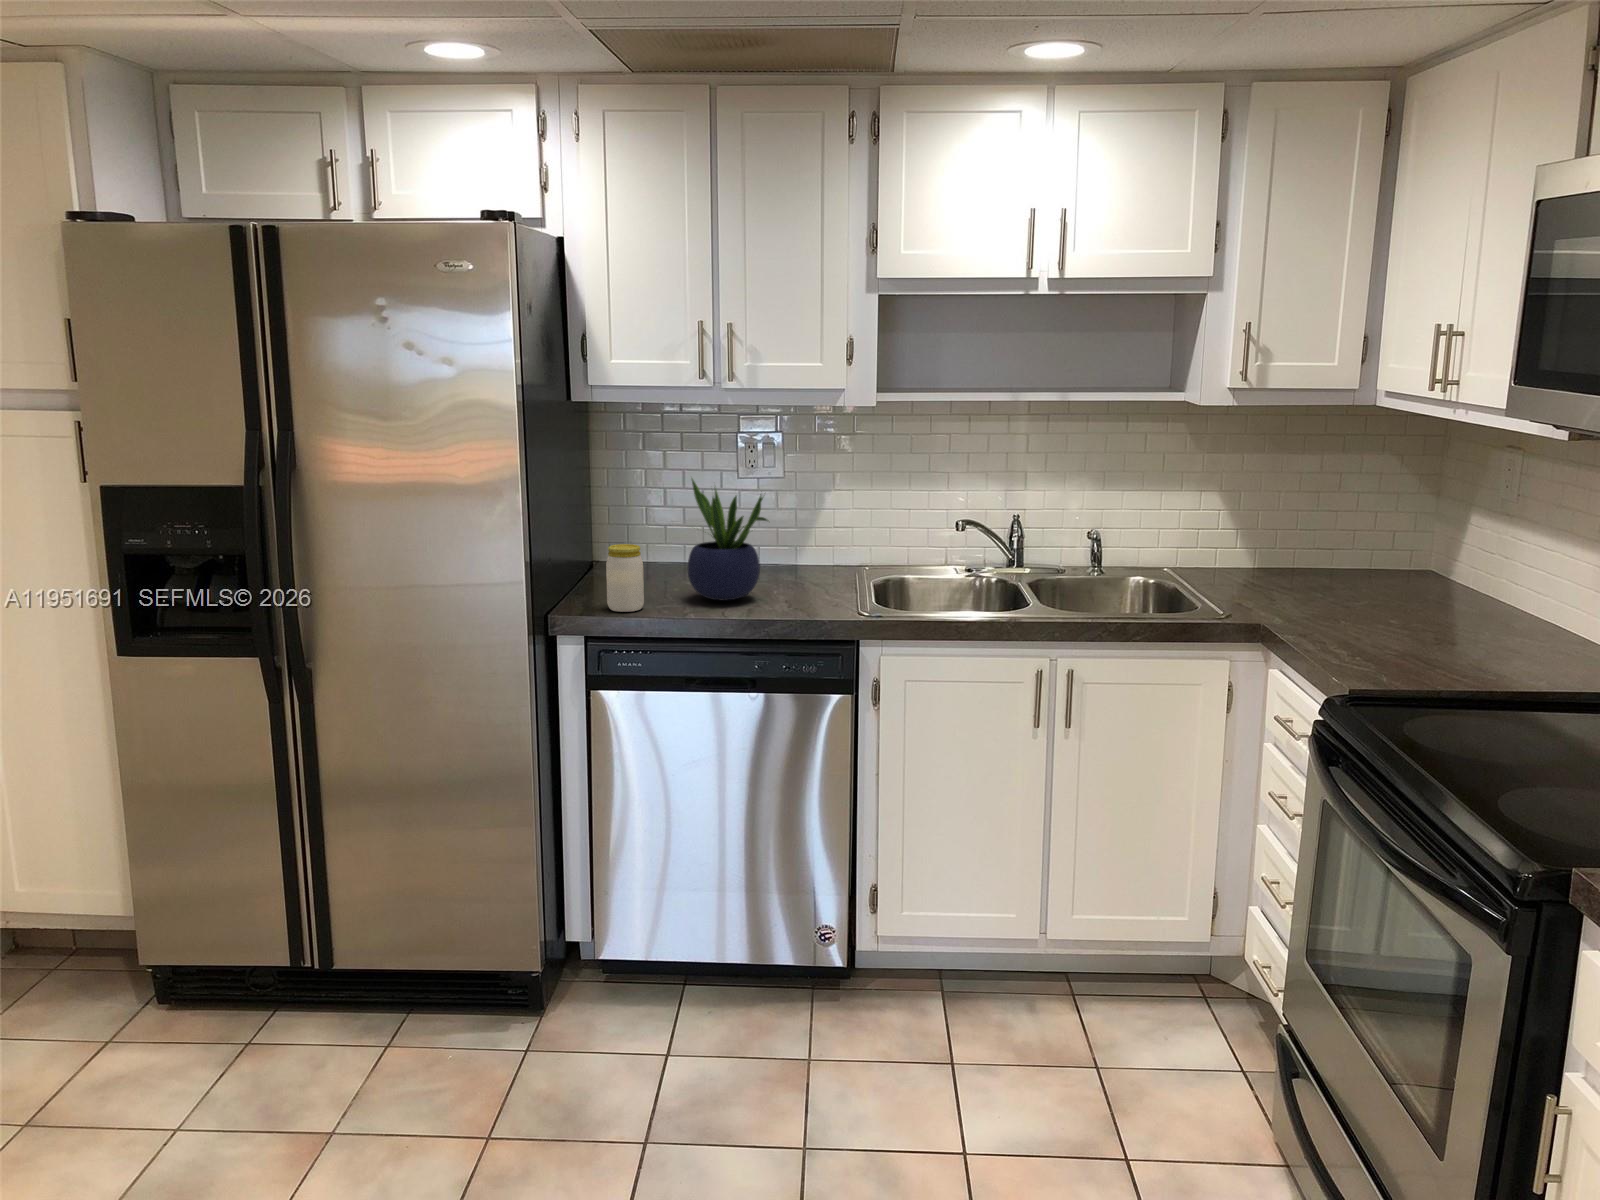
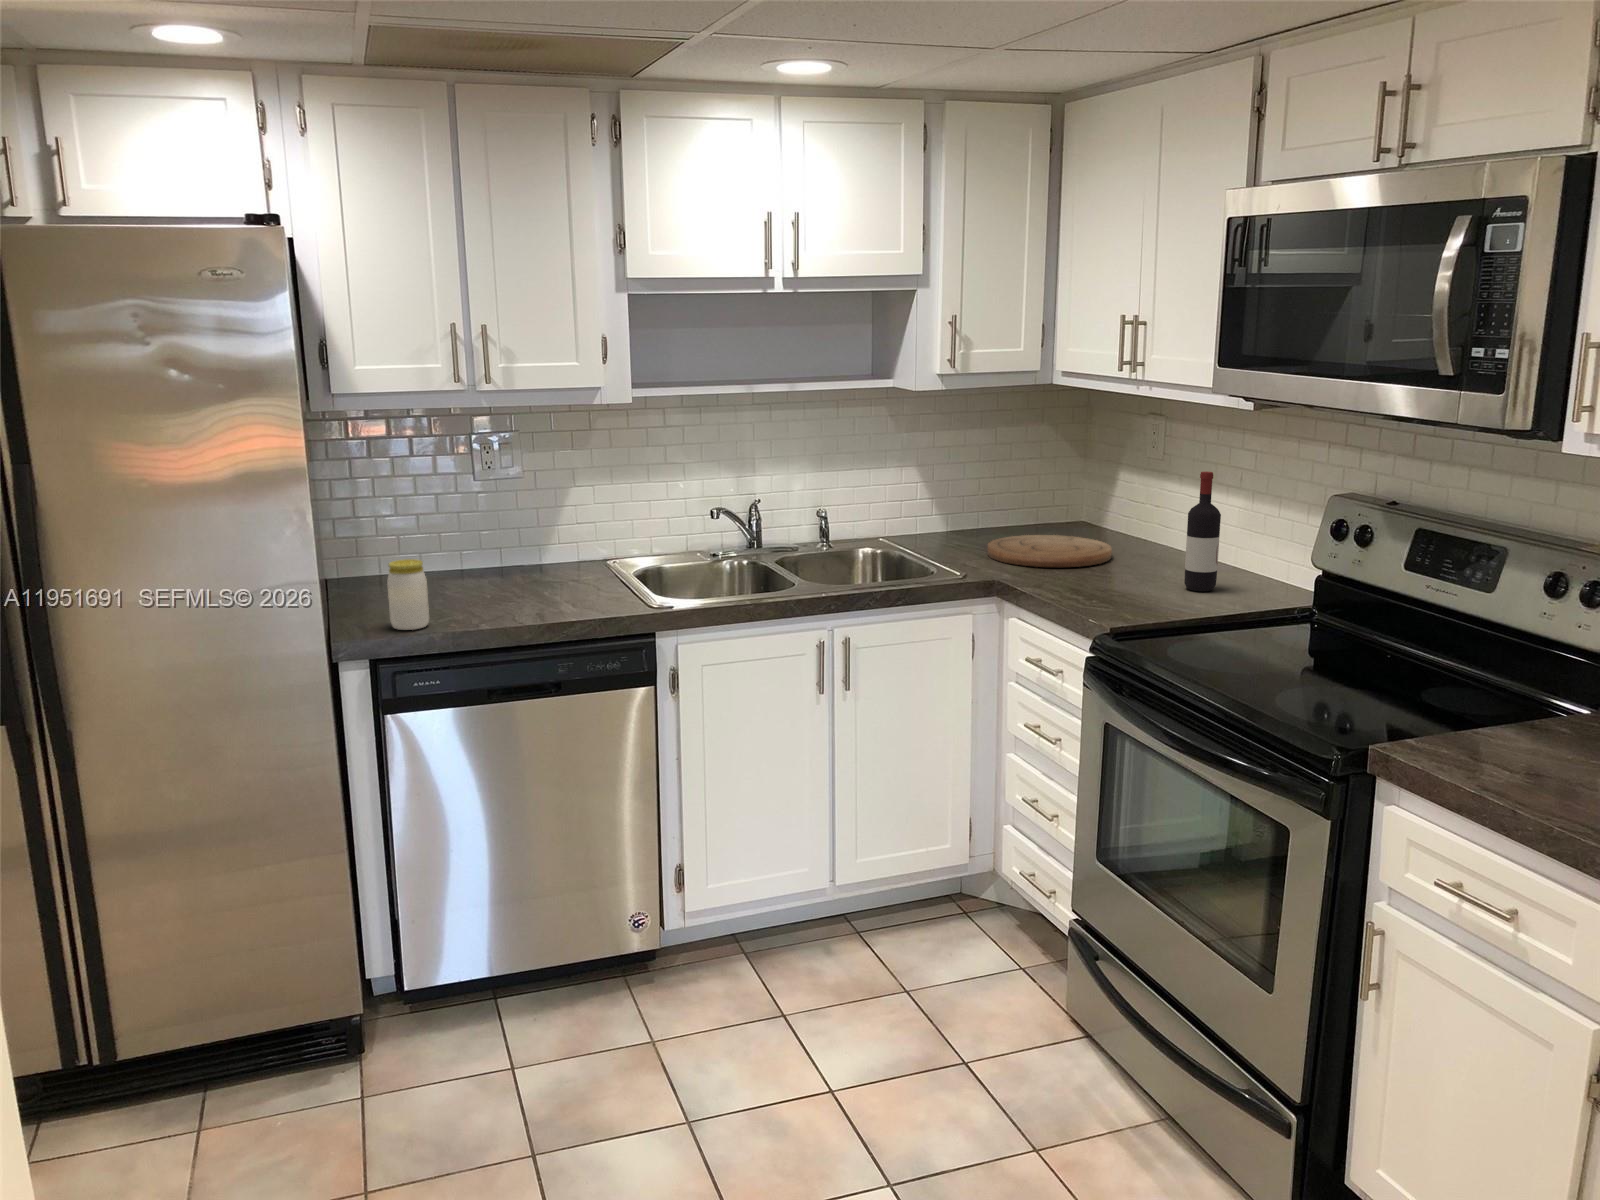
potted plant: present [687,479,768,600] -> none [457,484,549,608]
wine bottle: none [1502,512,1558,660] -> present [1184,472,1221,591]
cutting board: none [1275,578,1431,617] -> present [987,535,1112,567]

